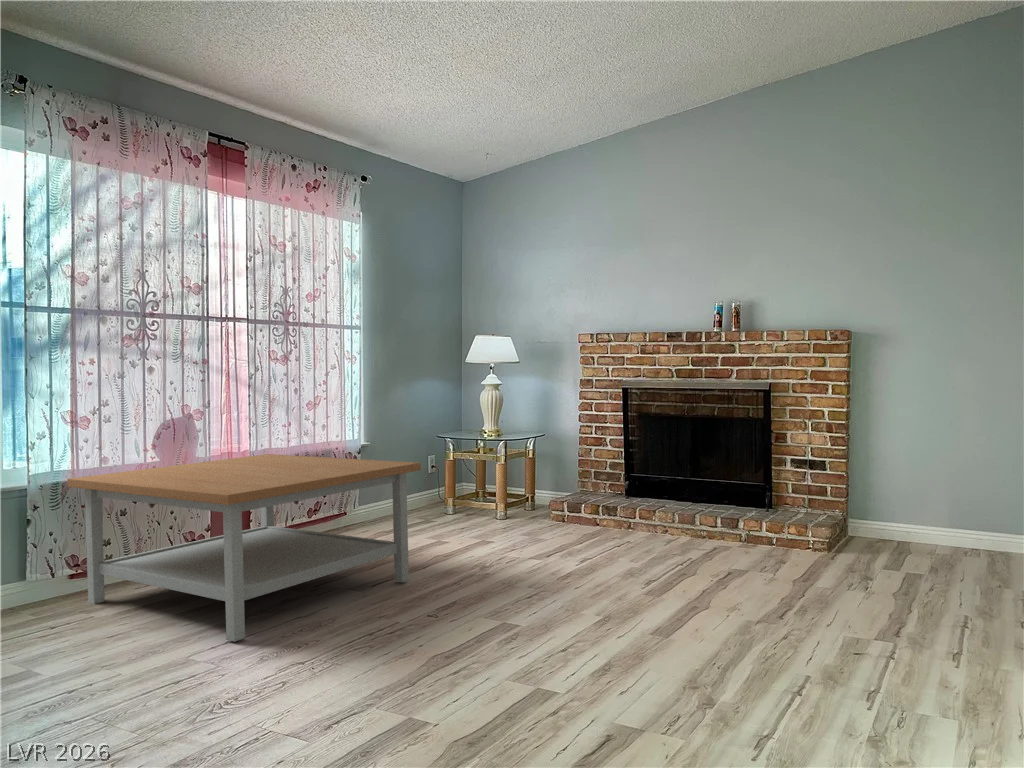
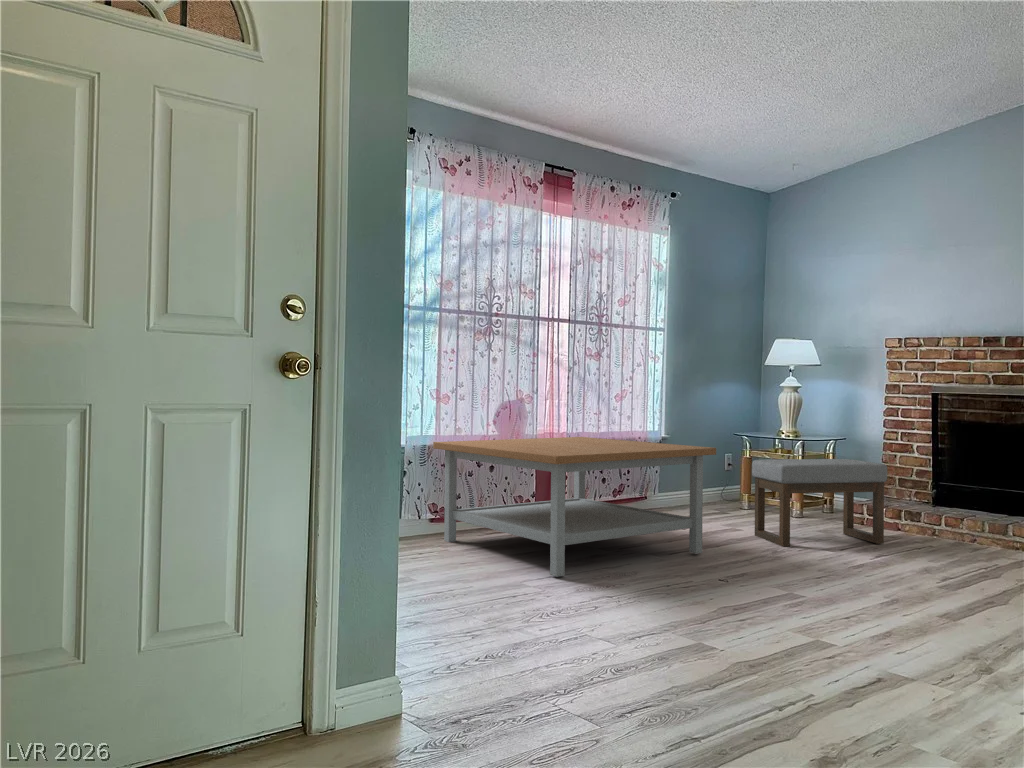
ottoman: none [458,459,589,560] -> present [752,459,887,547]

